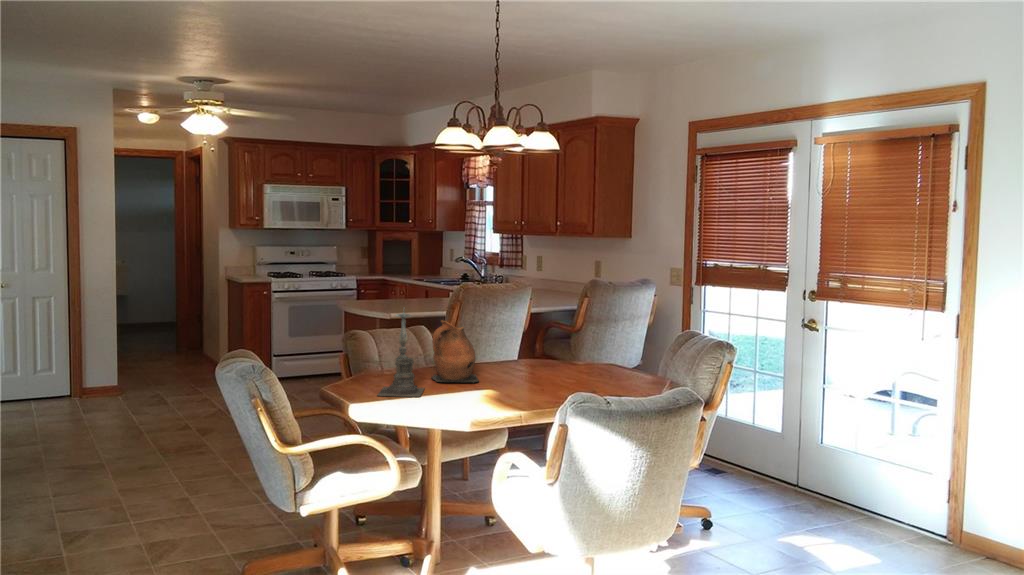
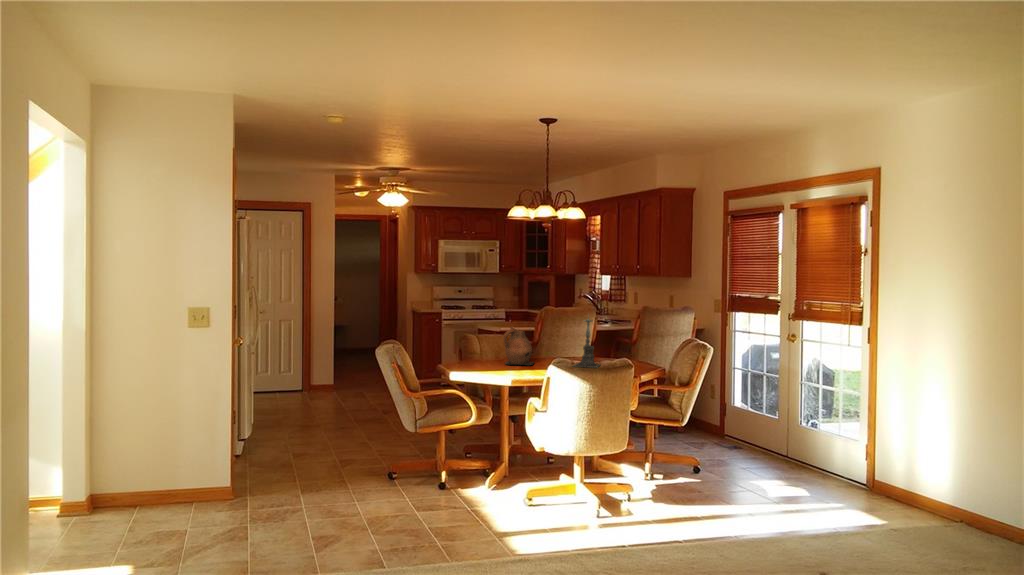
candle holder: present [378,308,424,397] -> present [574,318,600,368]

